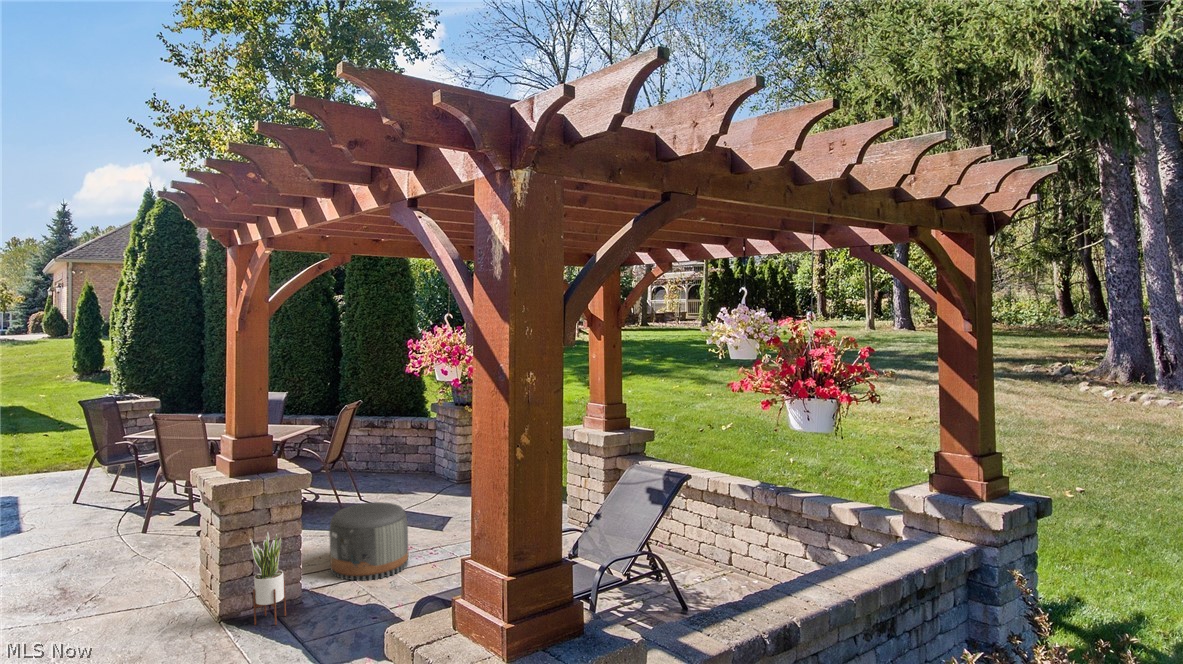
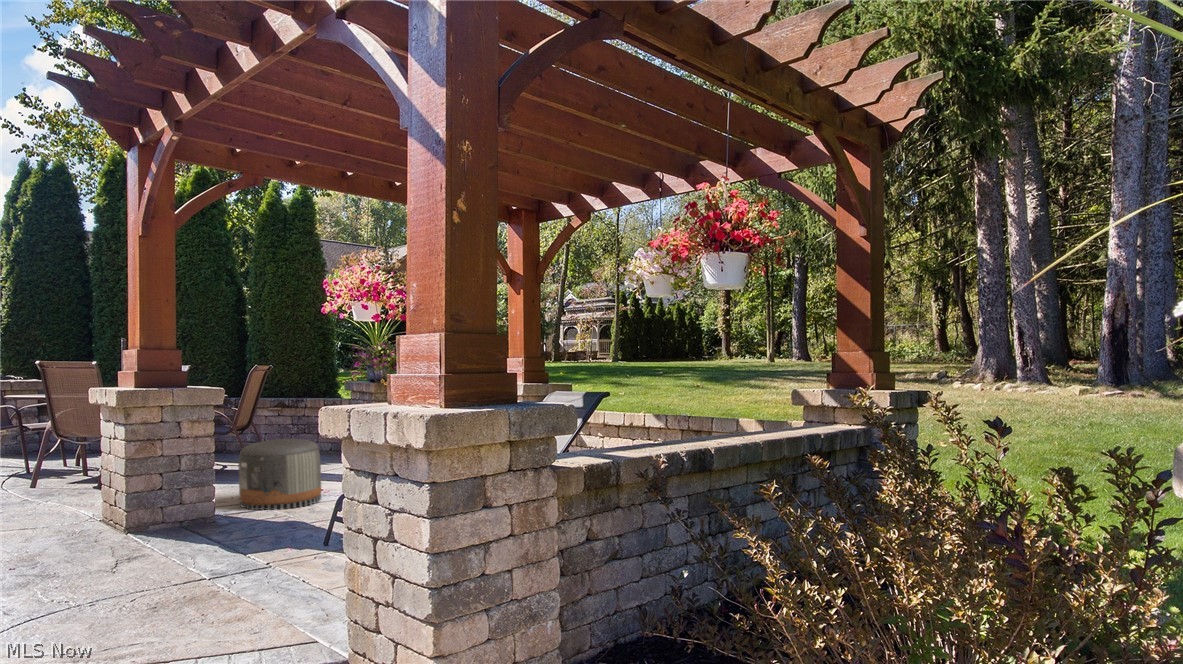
potted plant: present [250,532,286,625] -> none [160,441,196,534]

